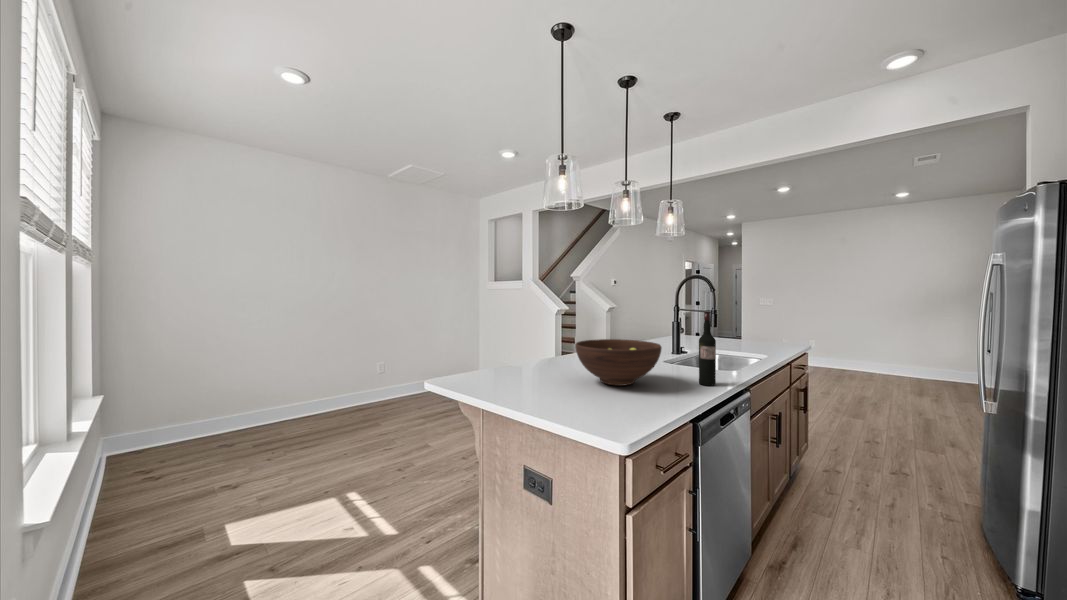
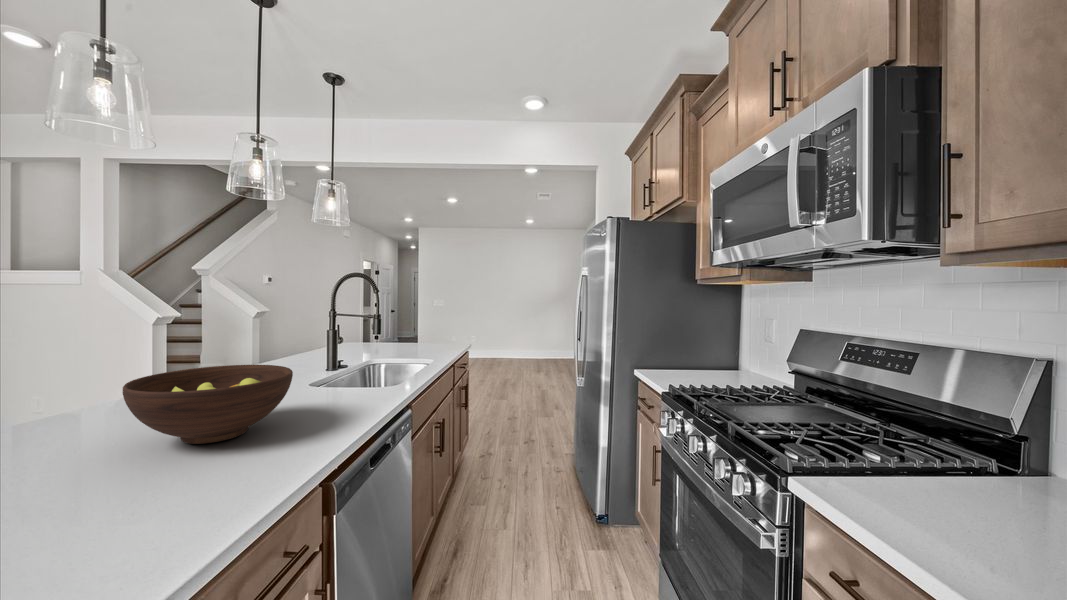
wine bottle: present [699,311,716,385] -> none [349,321,370,414]

